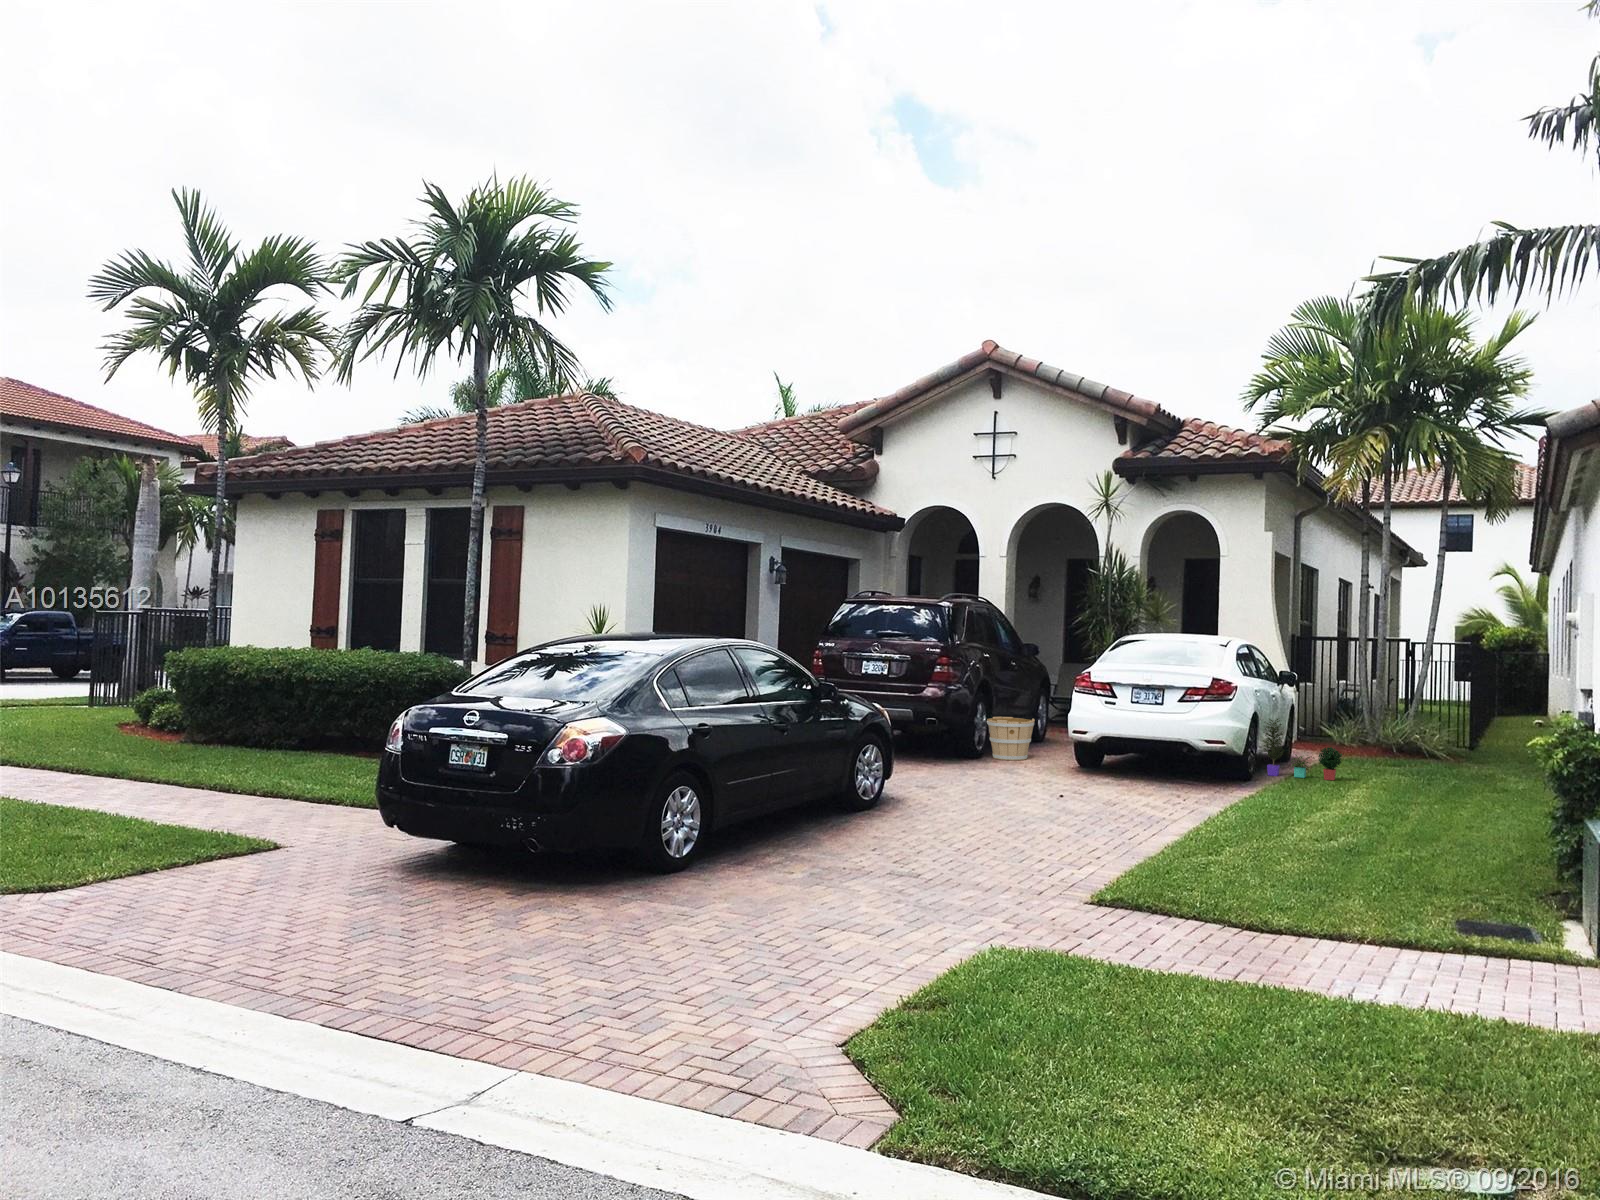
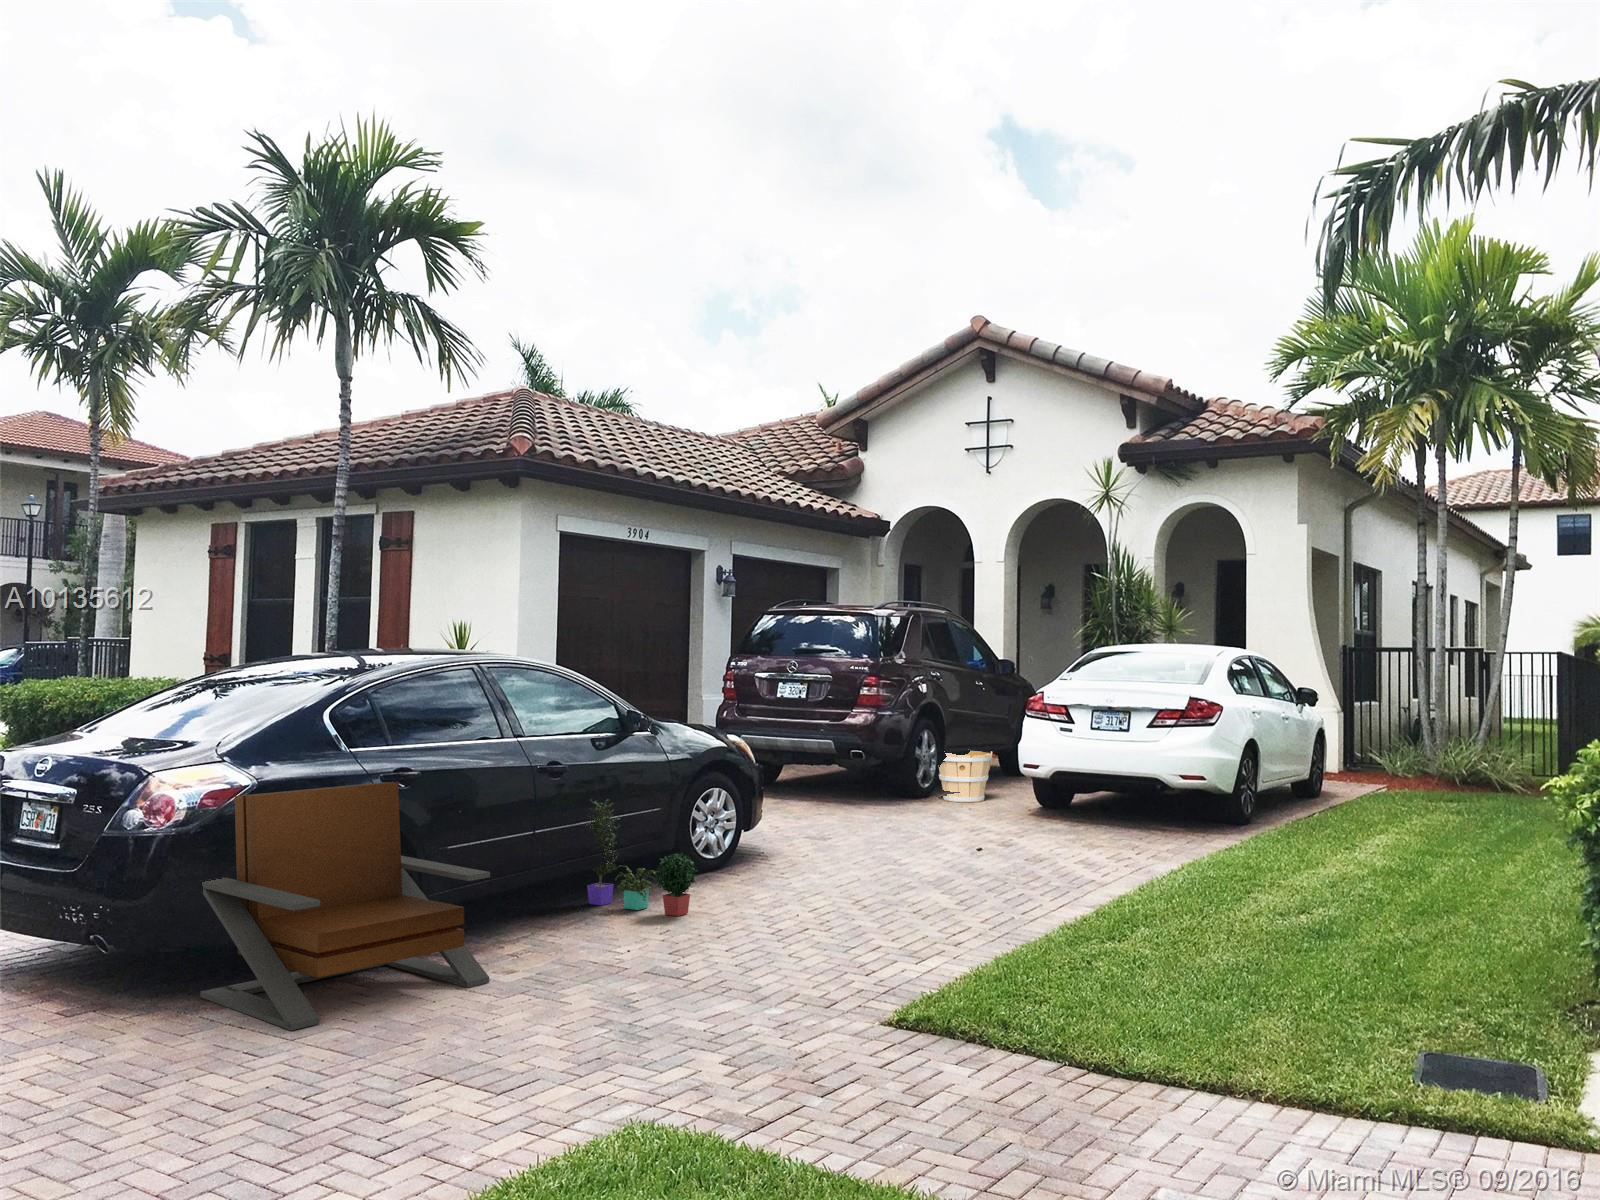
potted plant: present [1263,719,1342,780] -> present [587,799,698,916]
lounge chair: none [605,744,807,922] -> present [200,782,490,1030]

